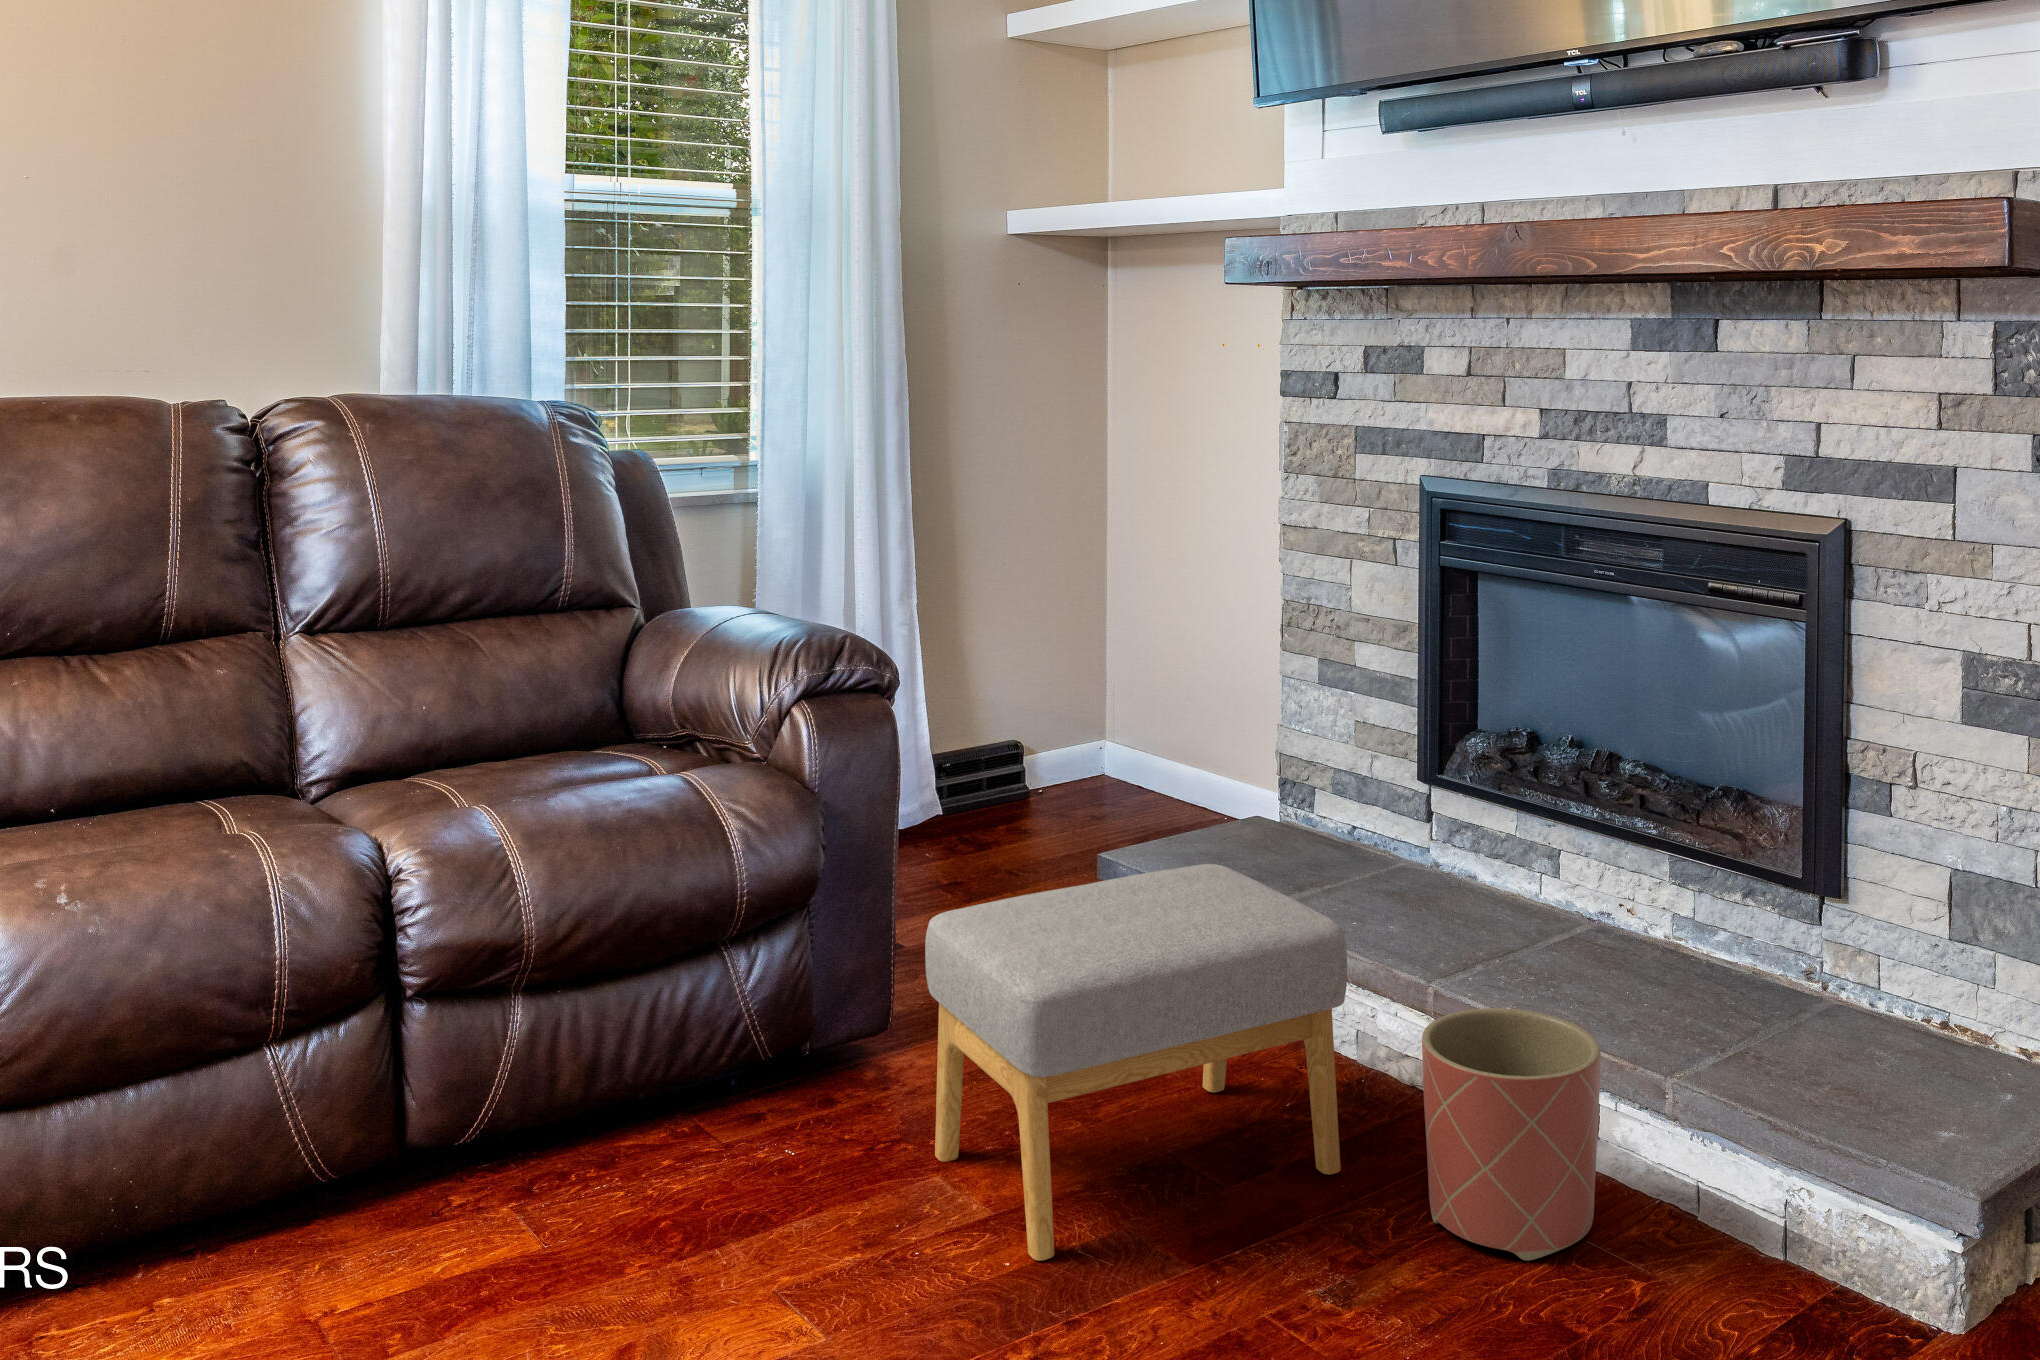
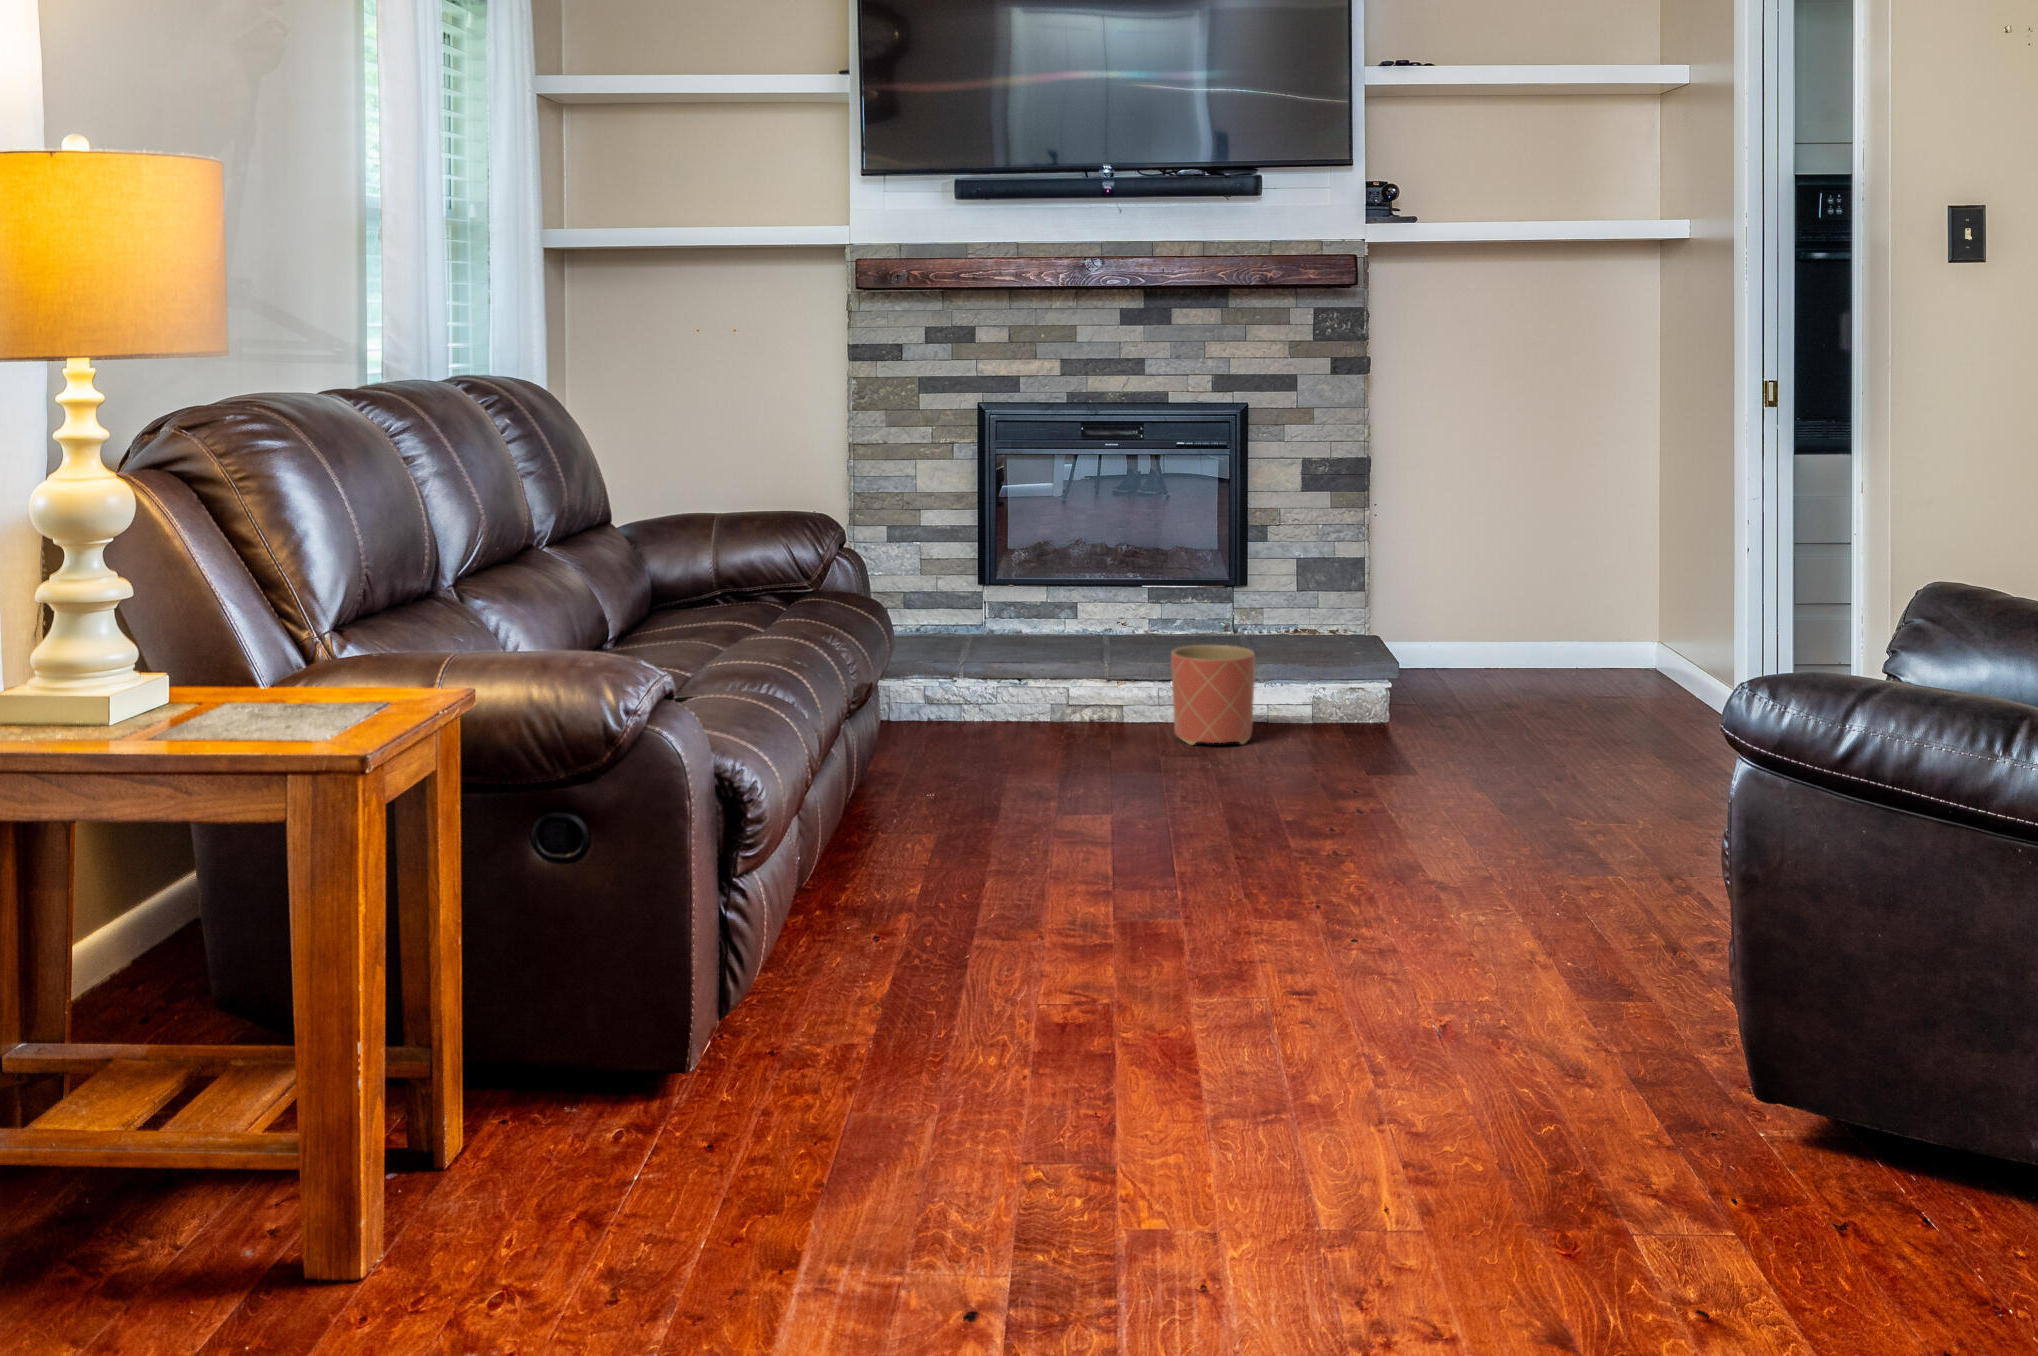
footstool: present [925,864,1347,1261] -> none [957,610,1134,787]

